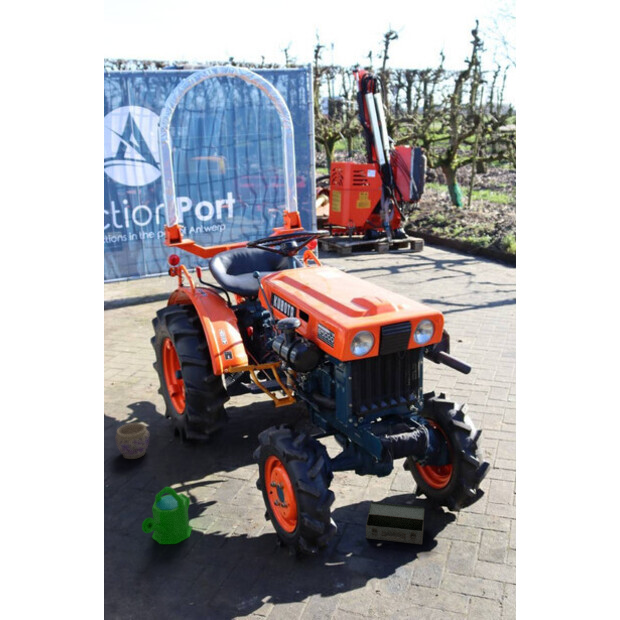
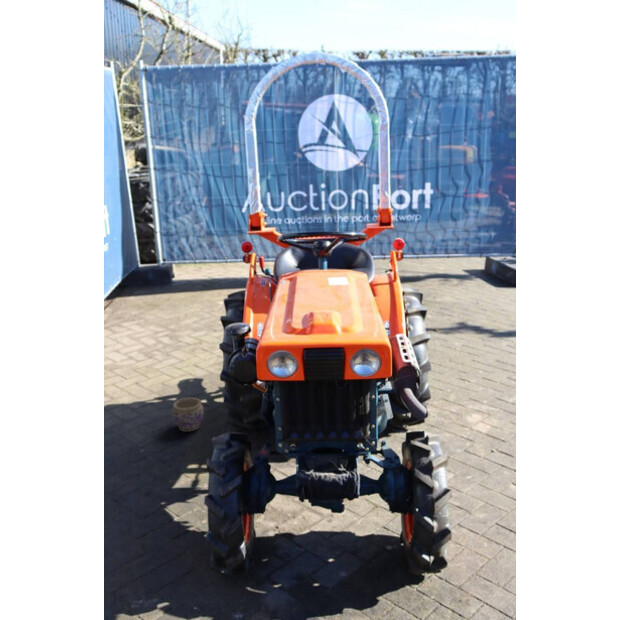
watering can: present [142,487,192,544] -> none [113,464,180,520]
toolbox: present [366,502,424,544] -> none [307,537,384,601]

